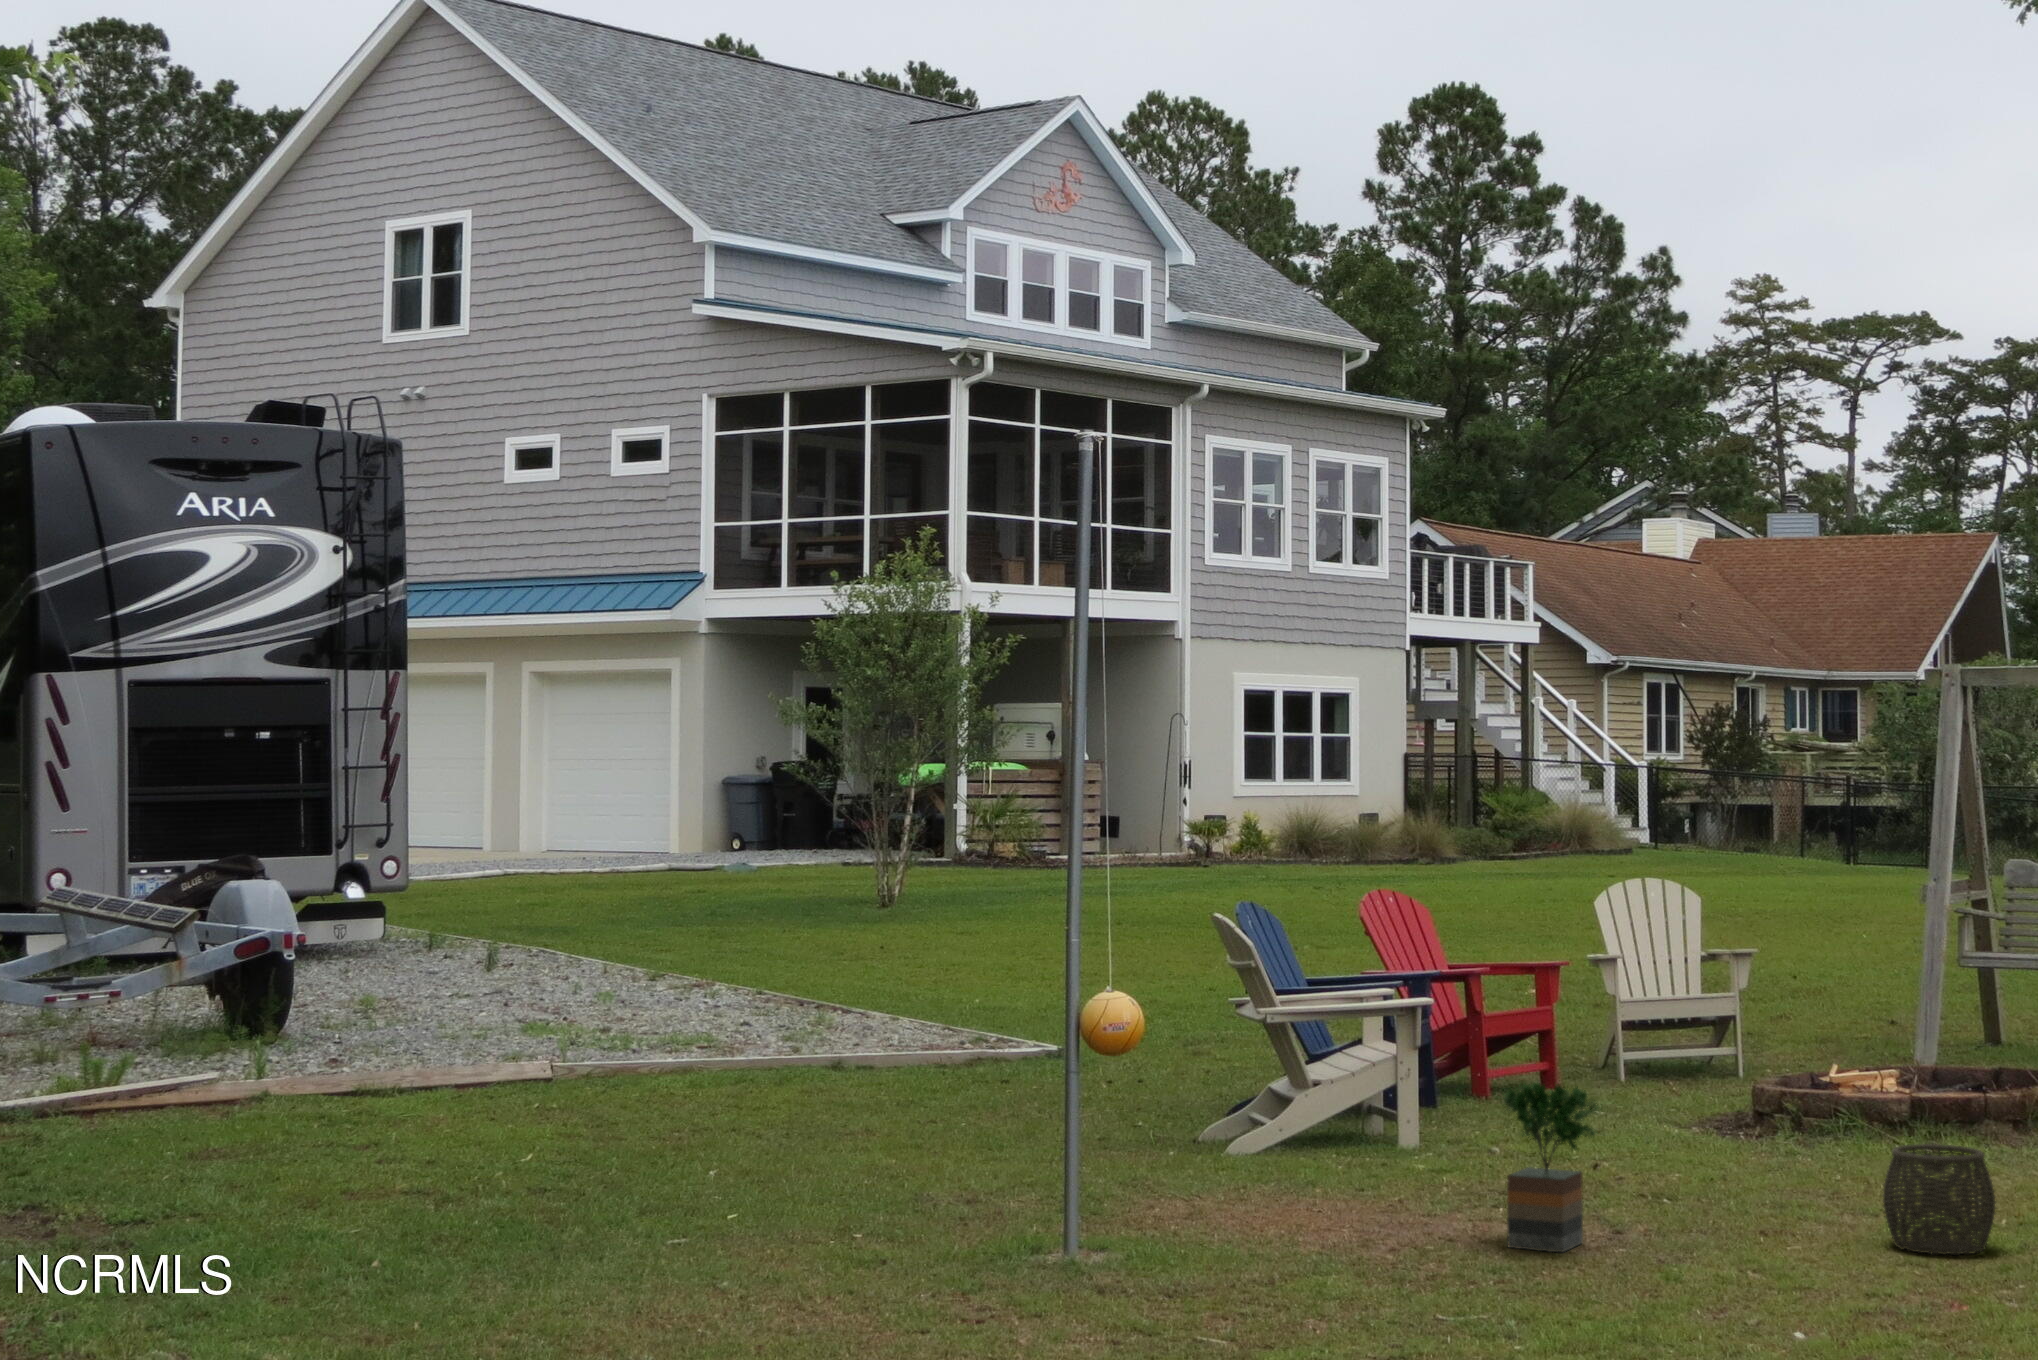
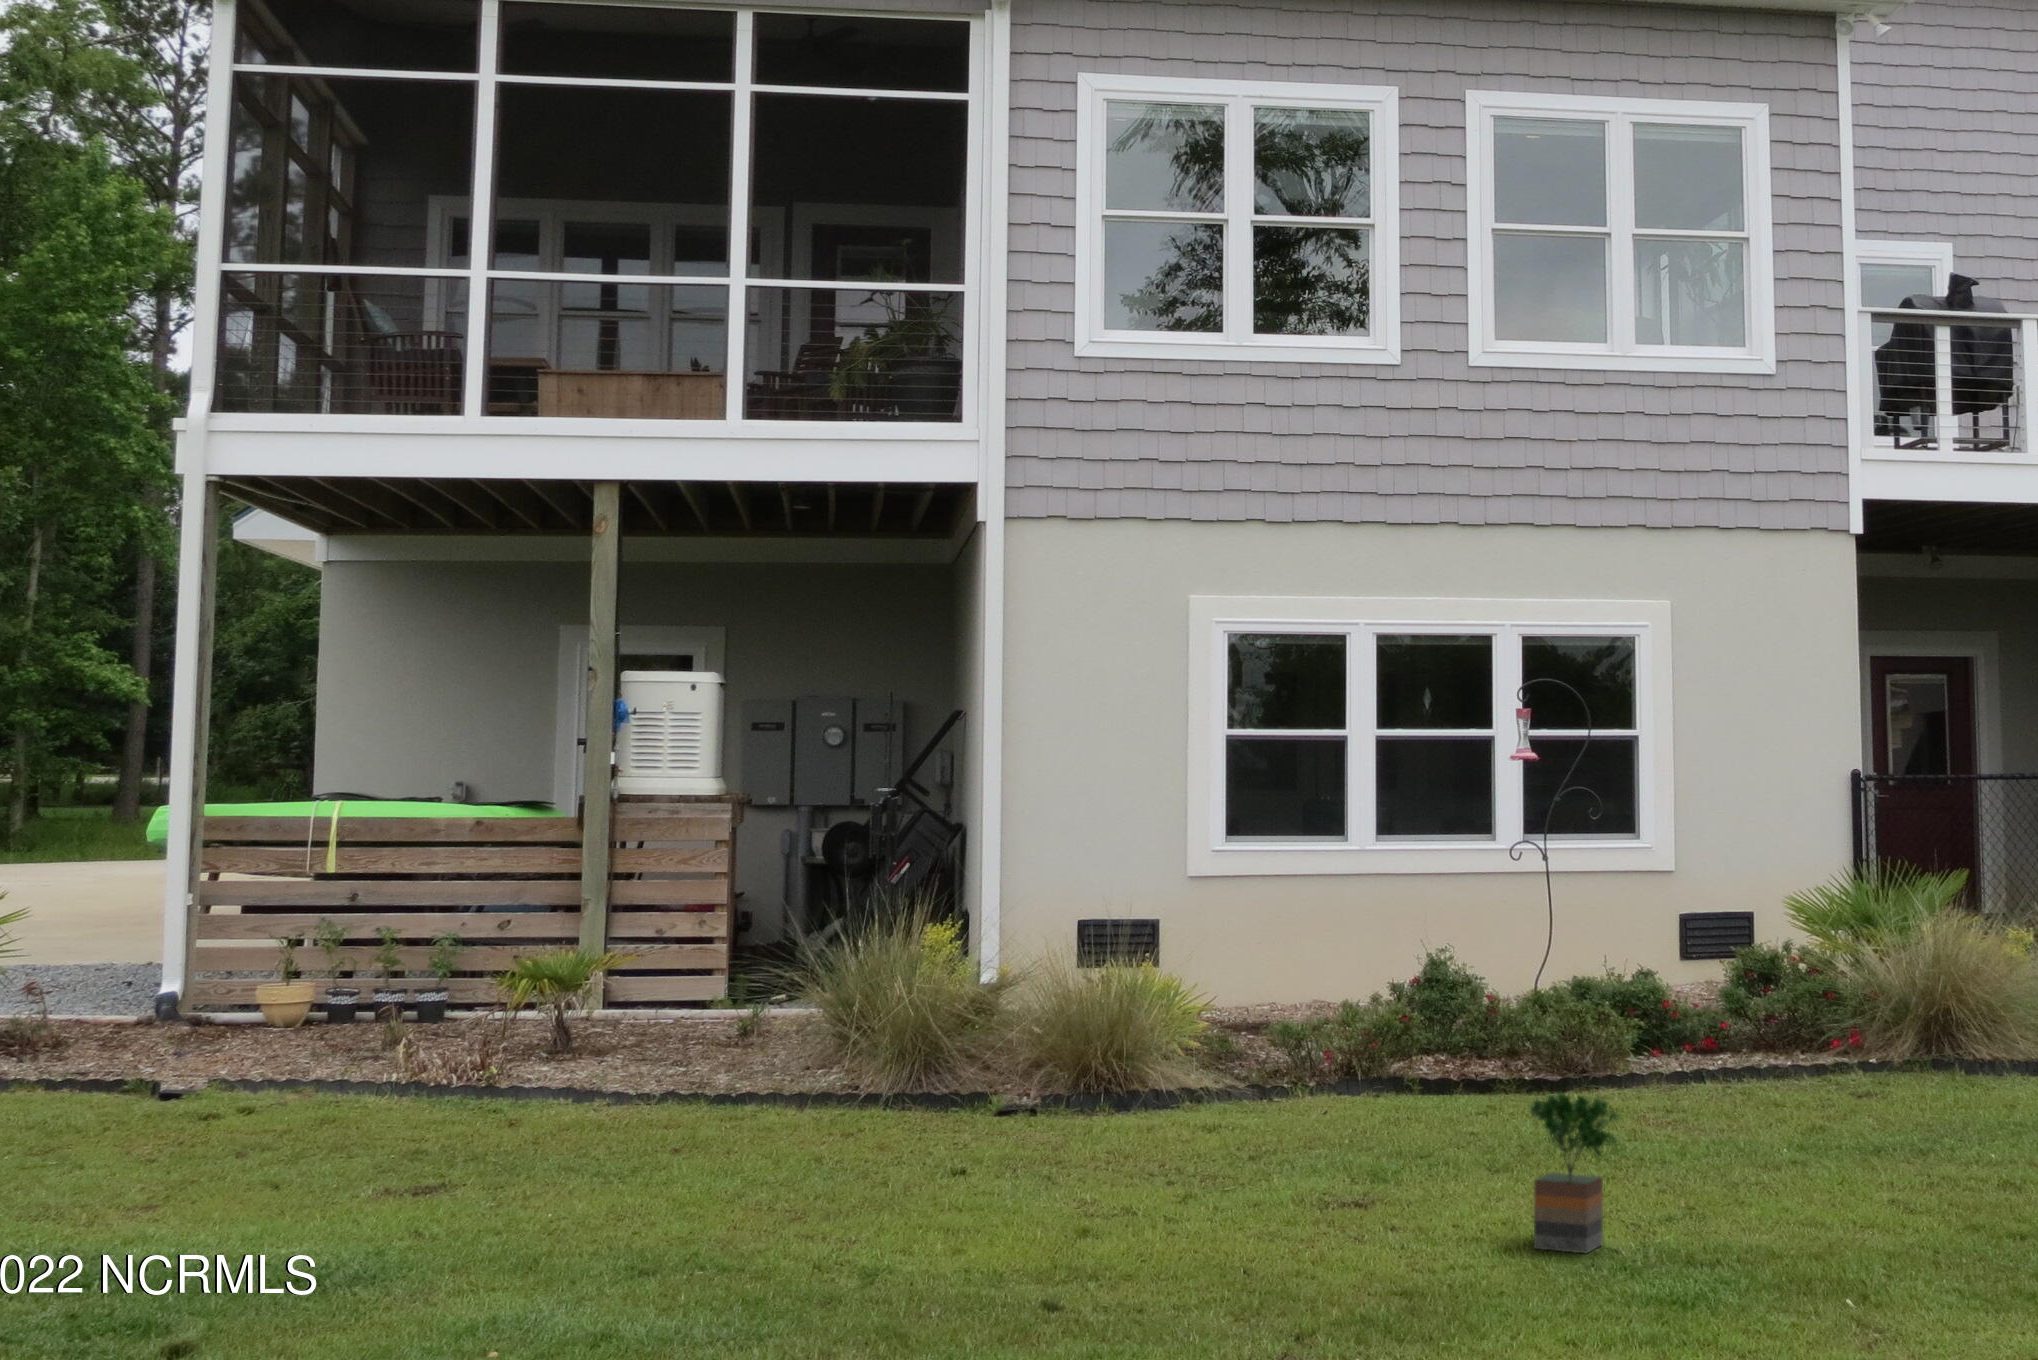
woven basket: present [1883,1144,1996,1255] -> none [1877,1152,1984,1256]

